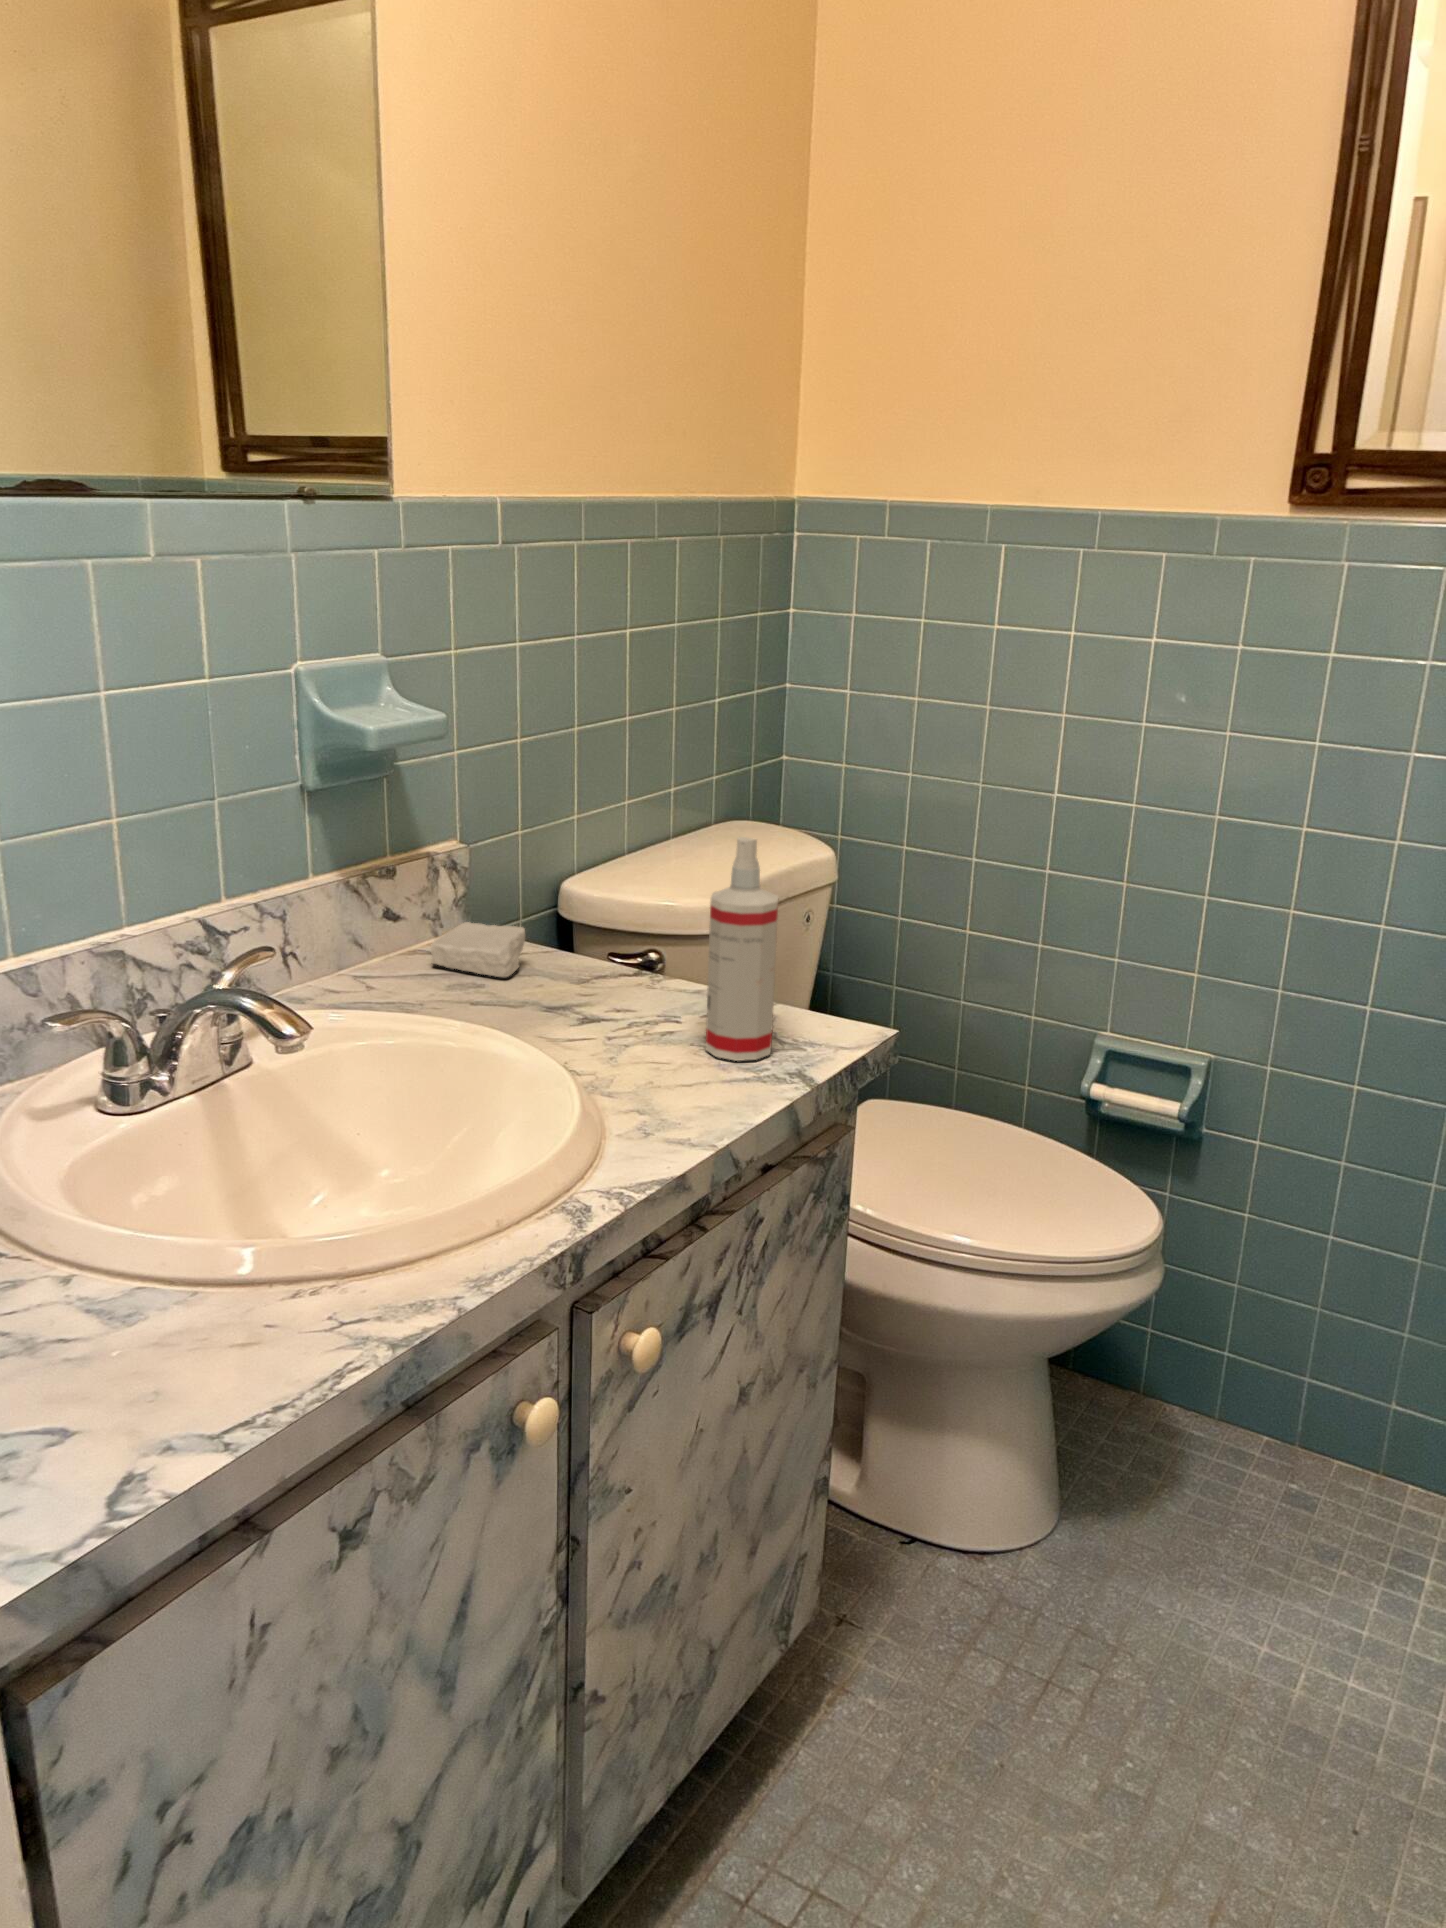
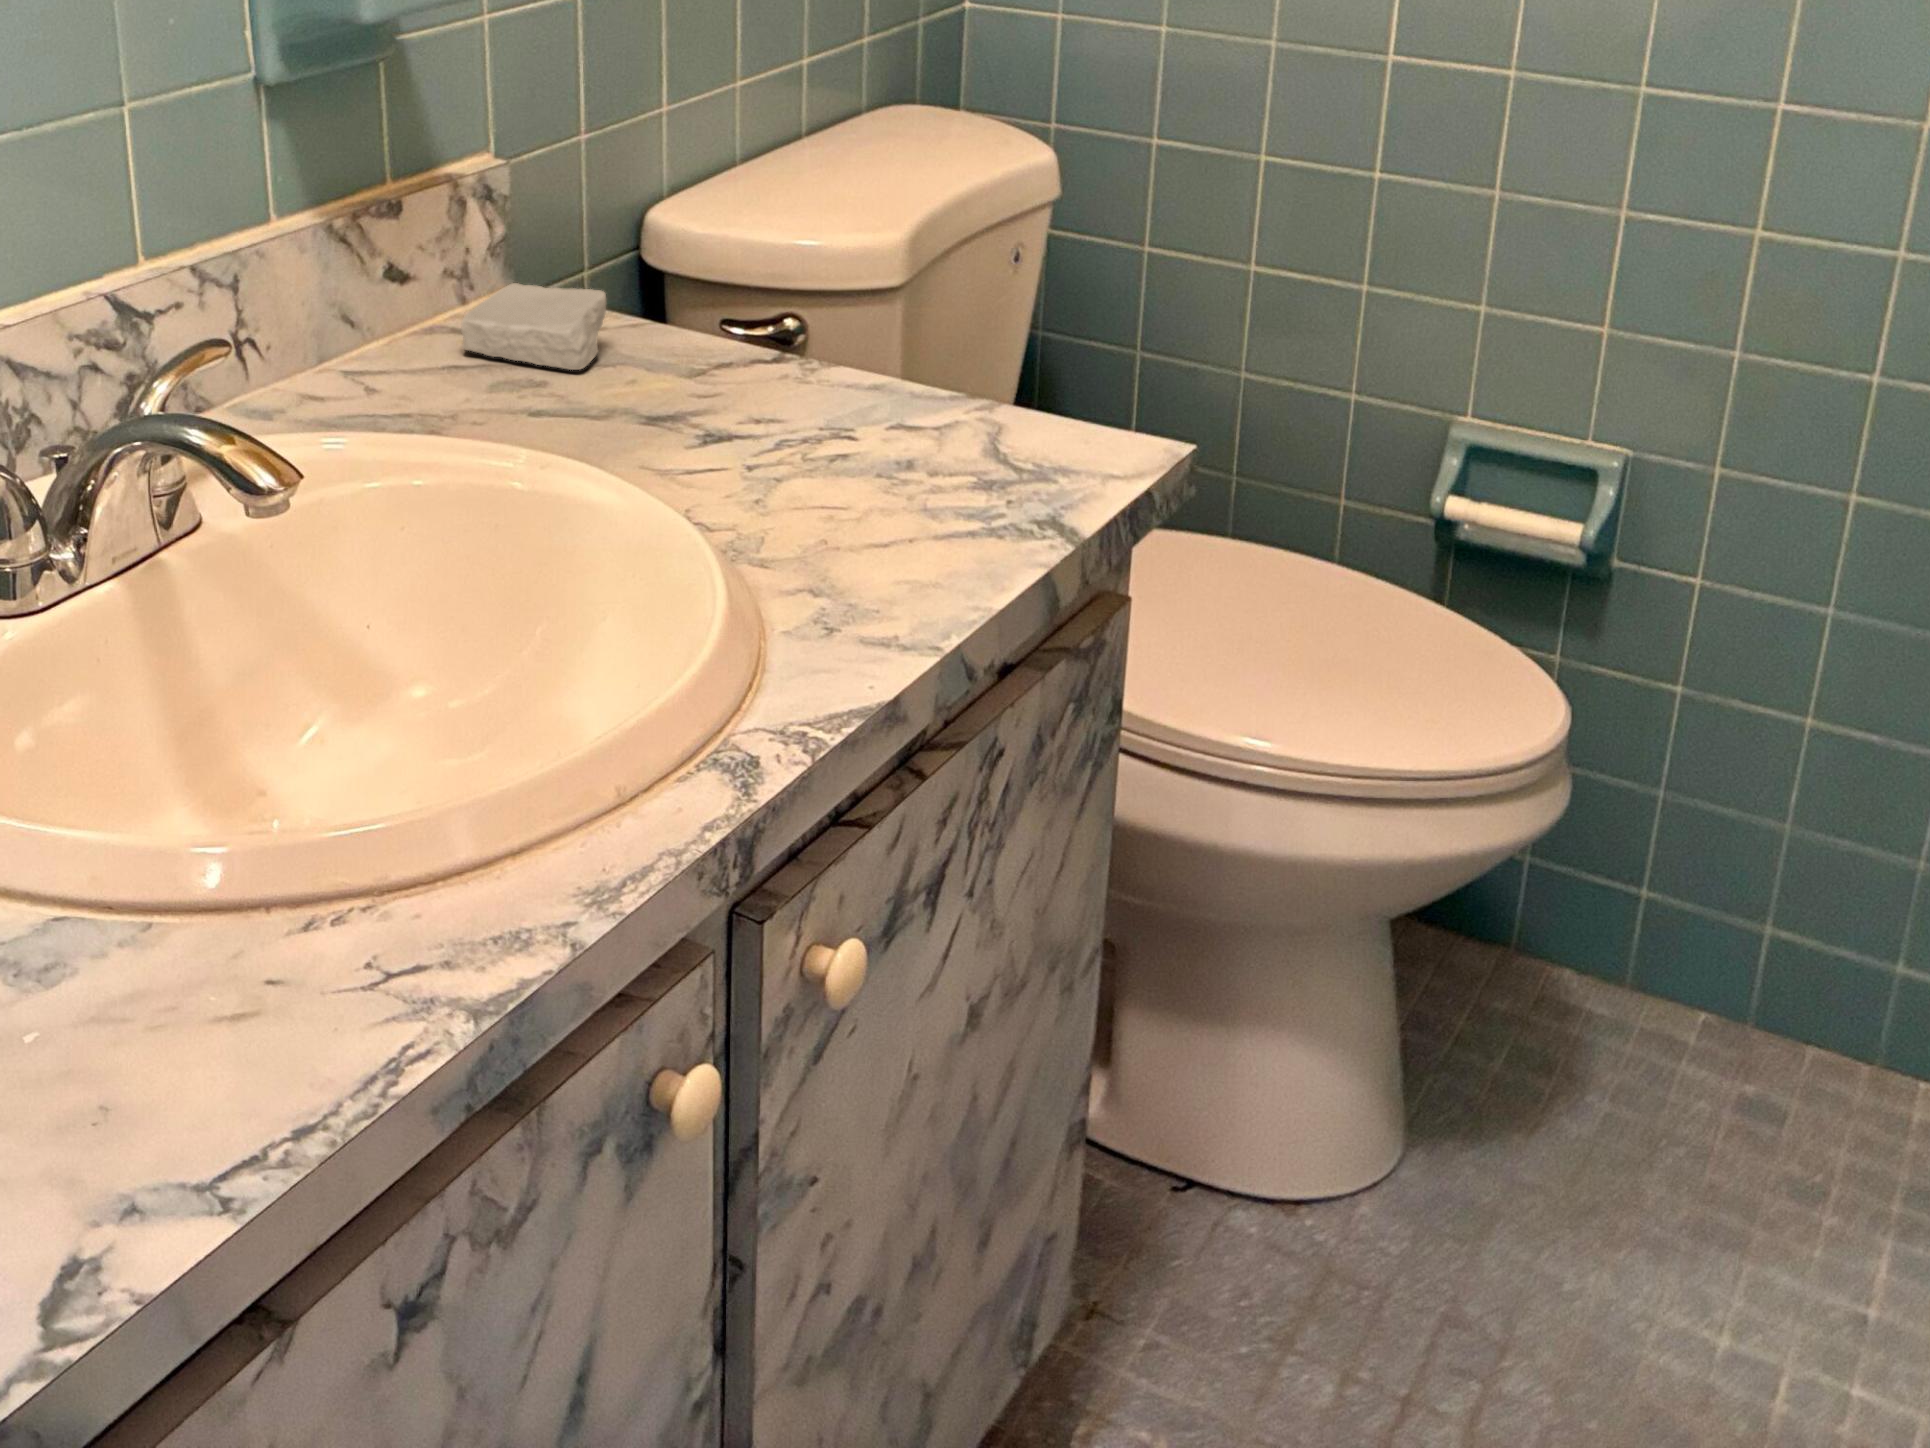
spray bottle: present [706,837,778,1061] -> none [904,152,1018,502]

